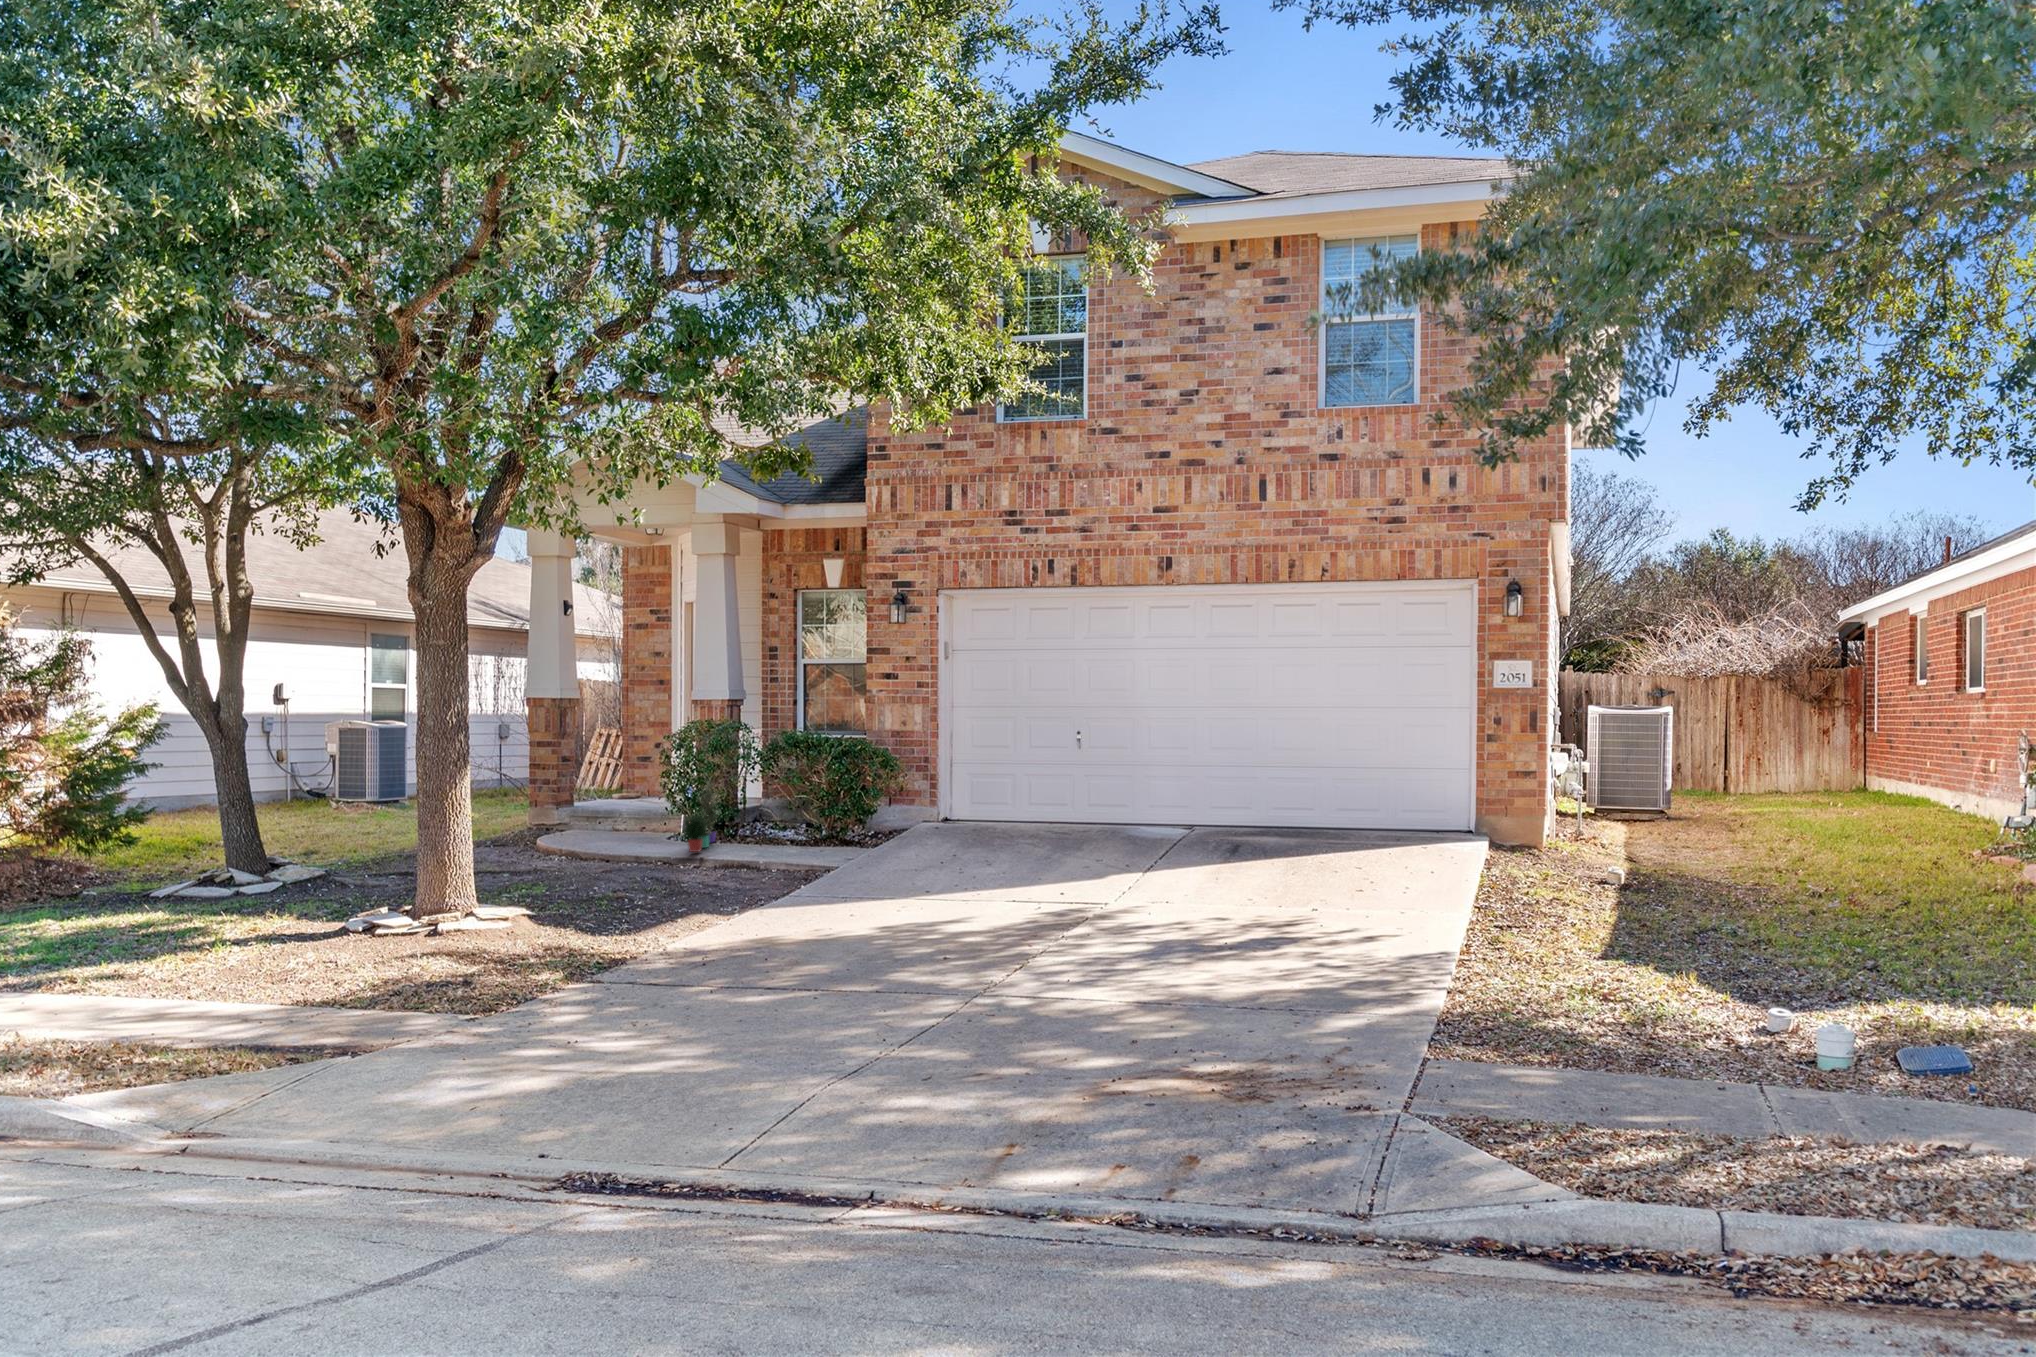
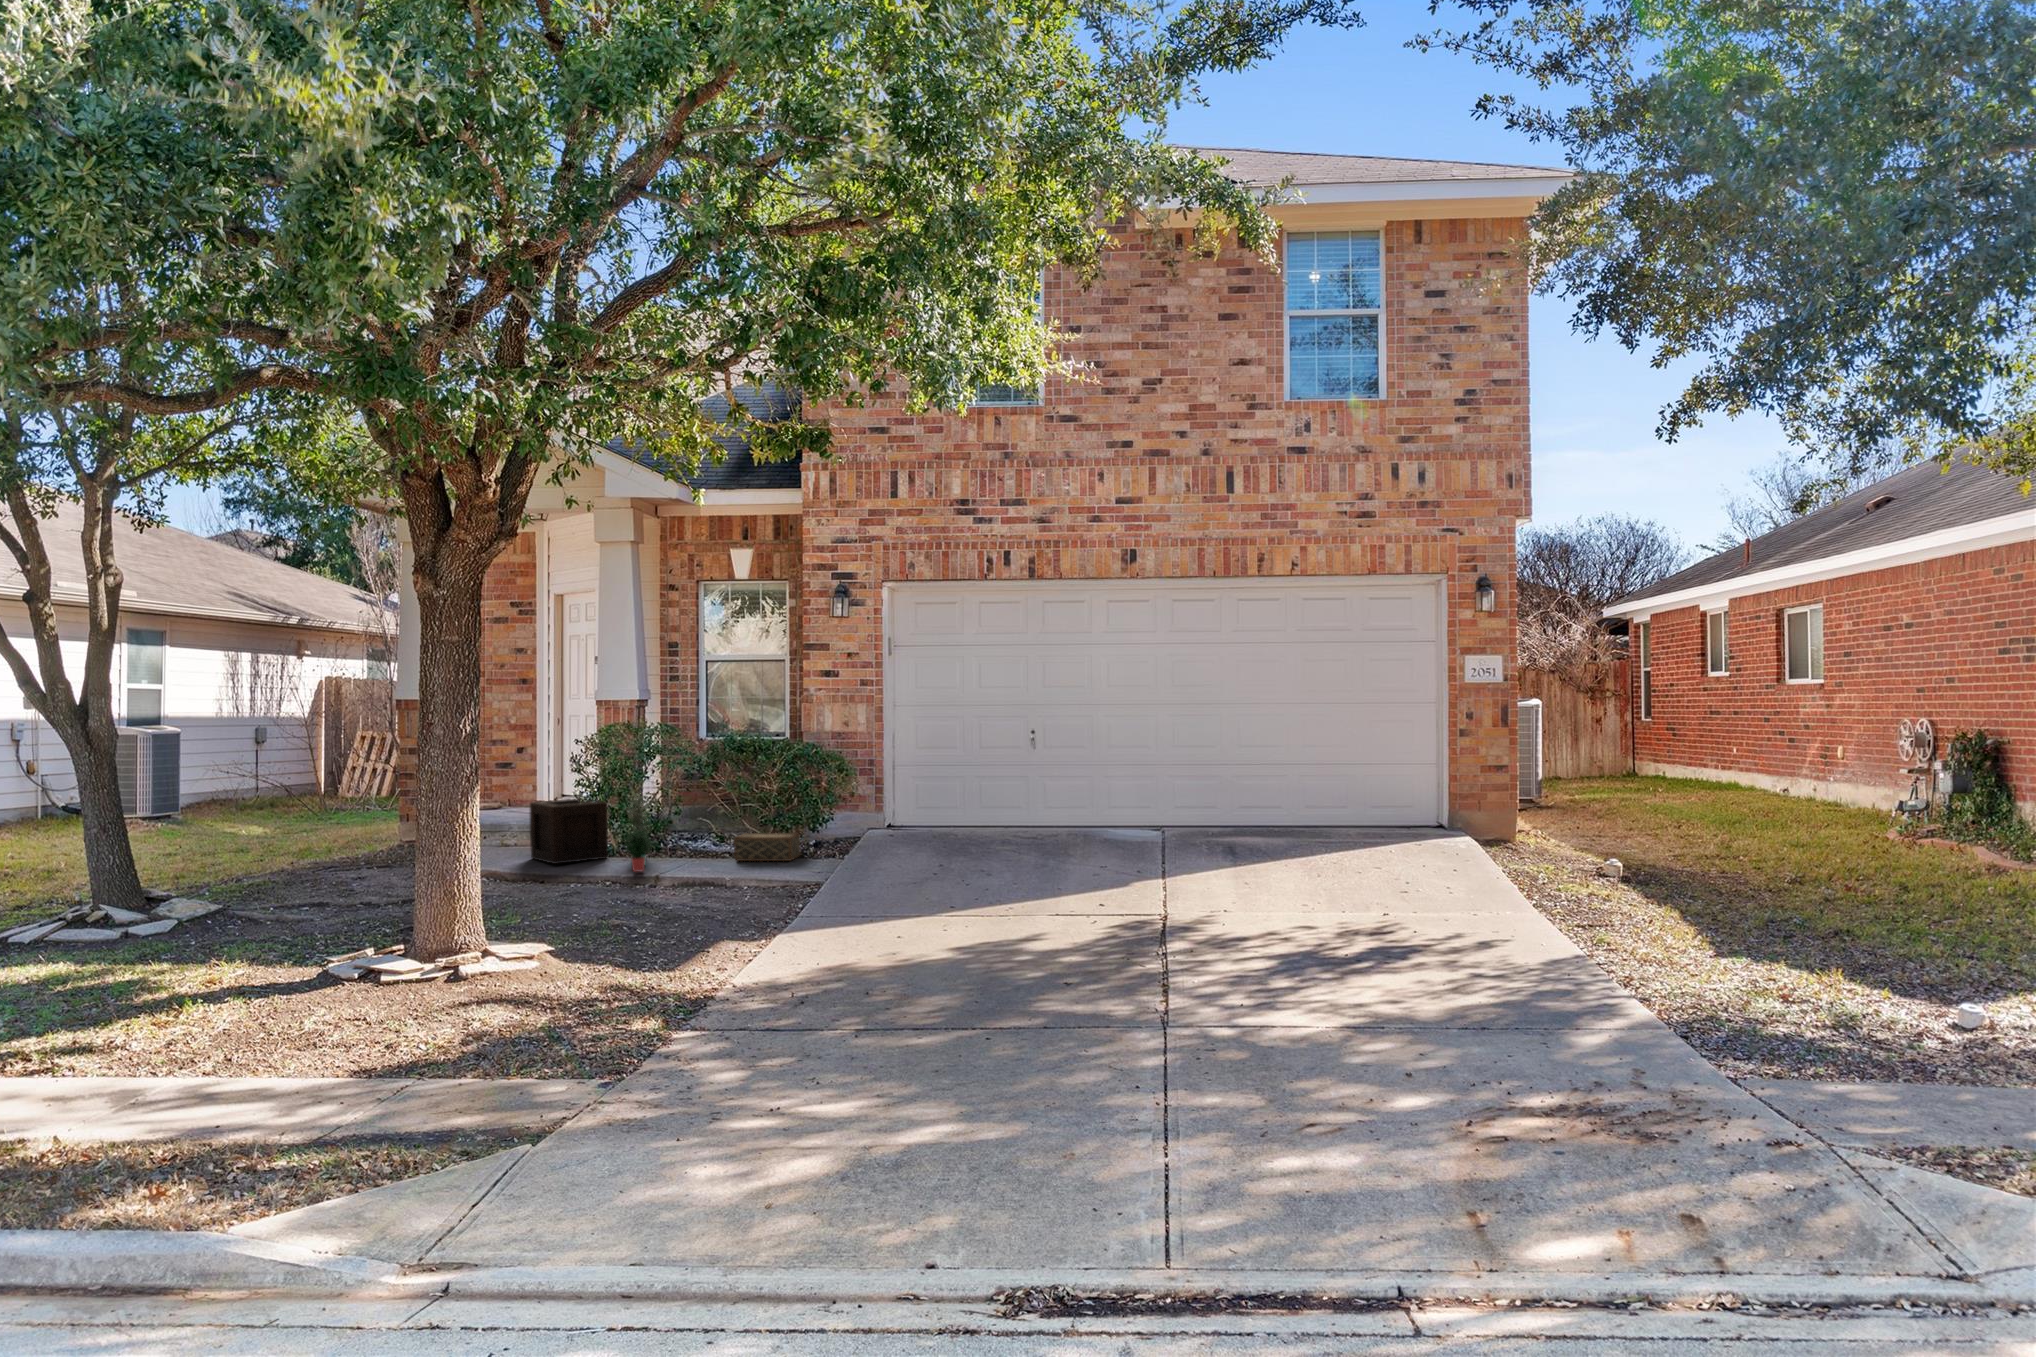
wooden crate: none [622,785,685,843] -> present [530,799,608,864]
woven basket: none [785,820,847,847] -> present [734,833,801,861]

